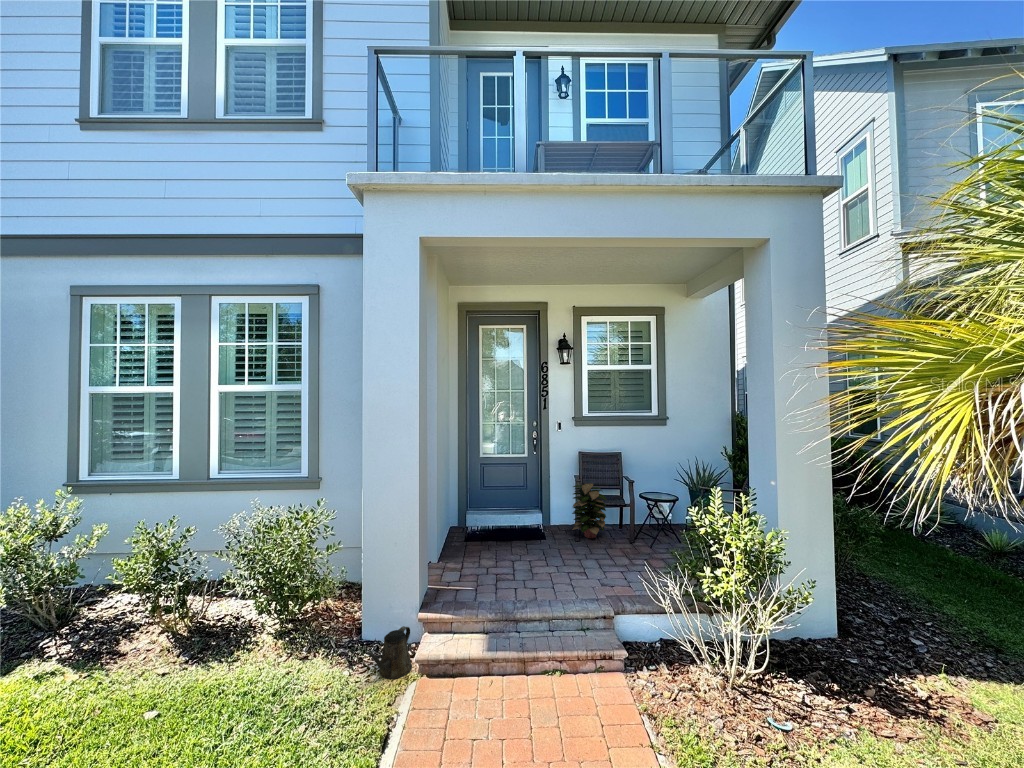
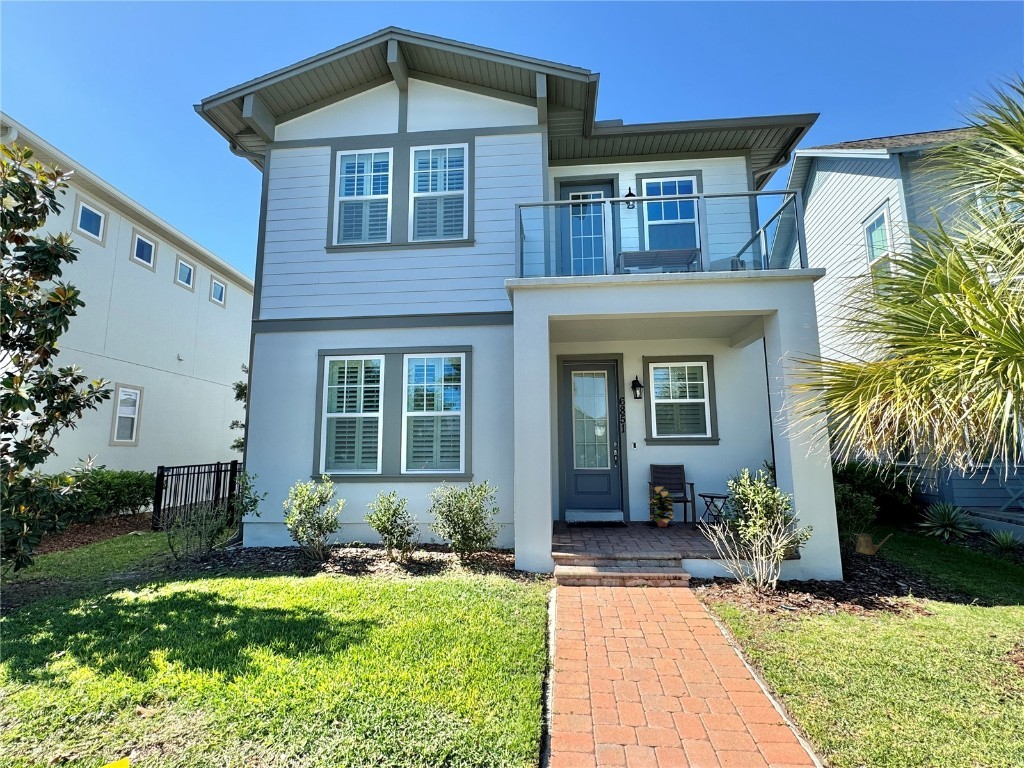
watering can: present [366,626,412,679] -> present [850,533,893,554]

